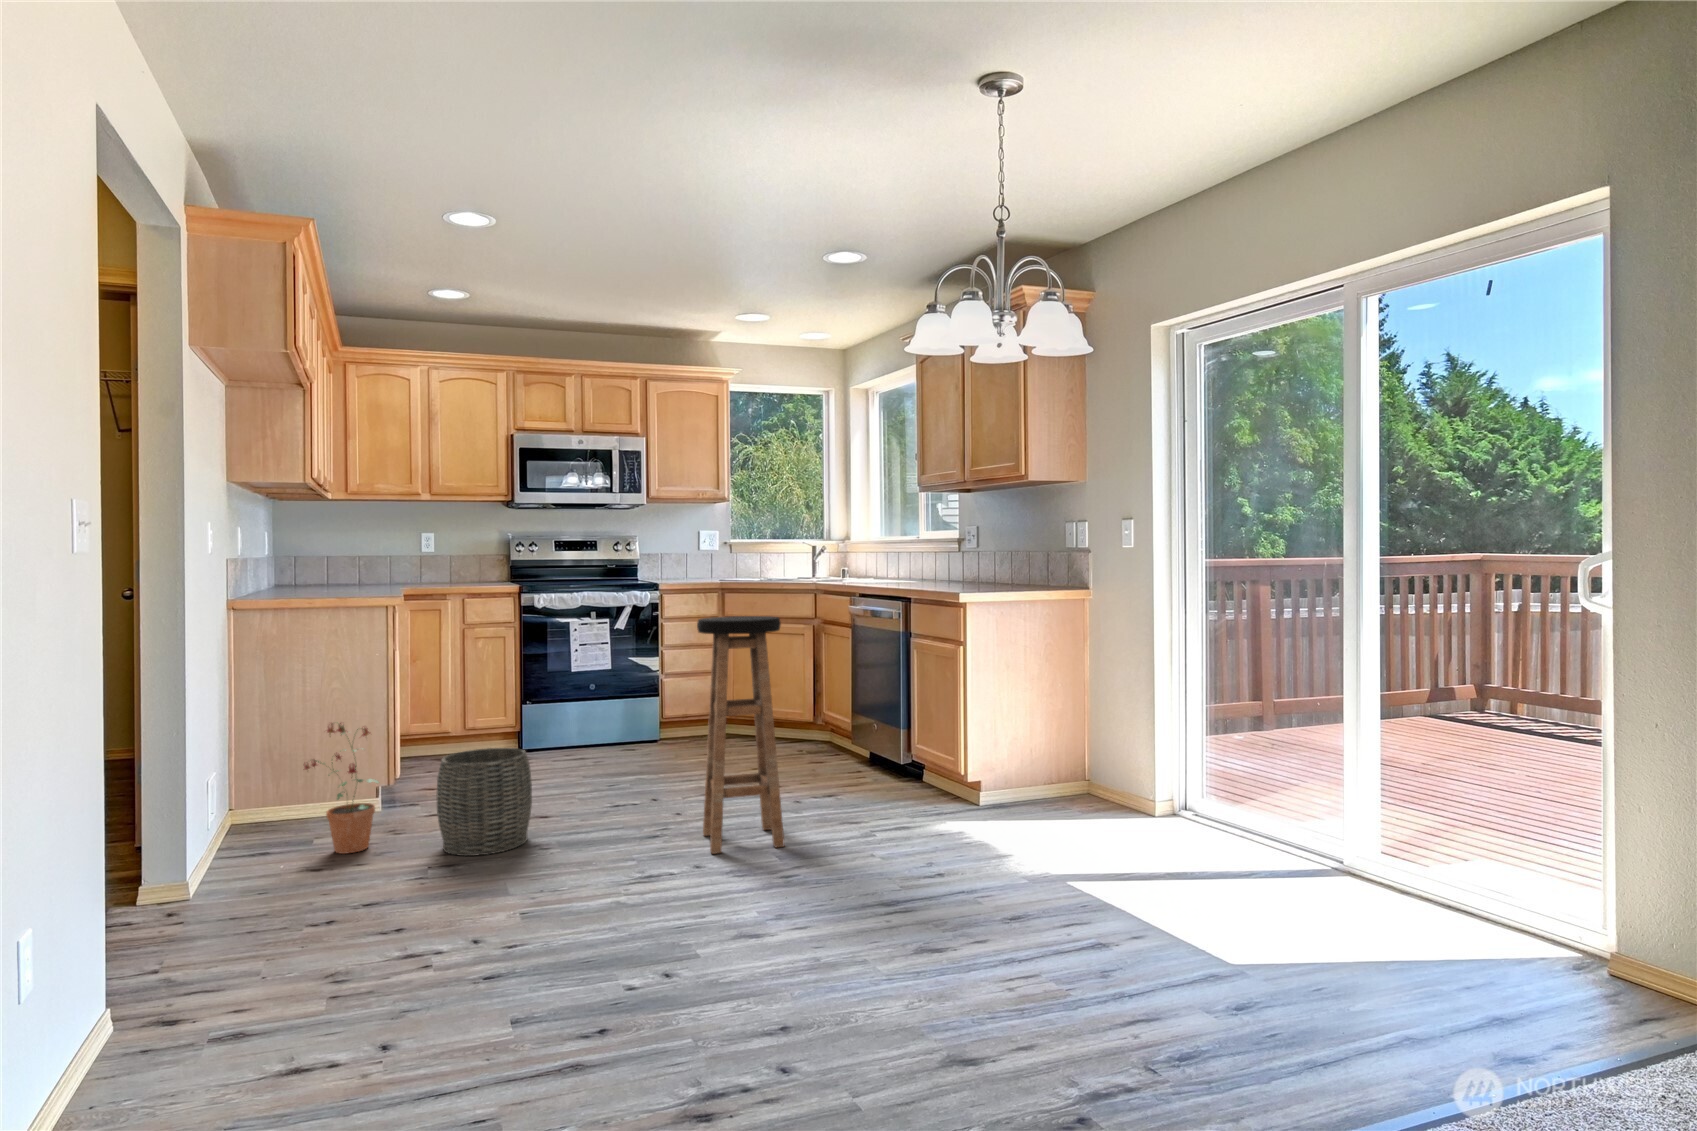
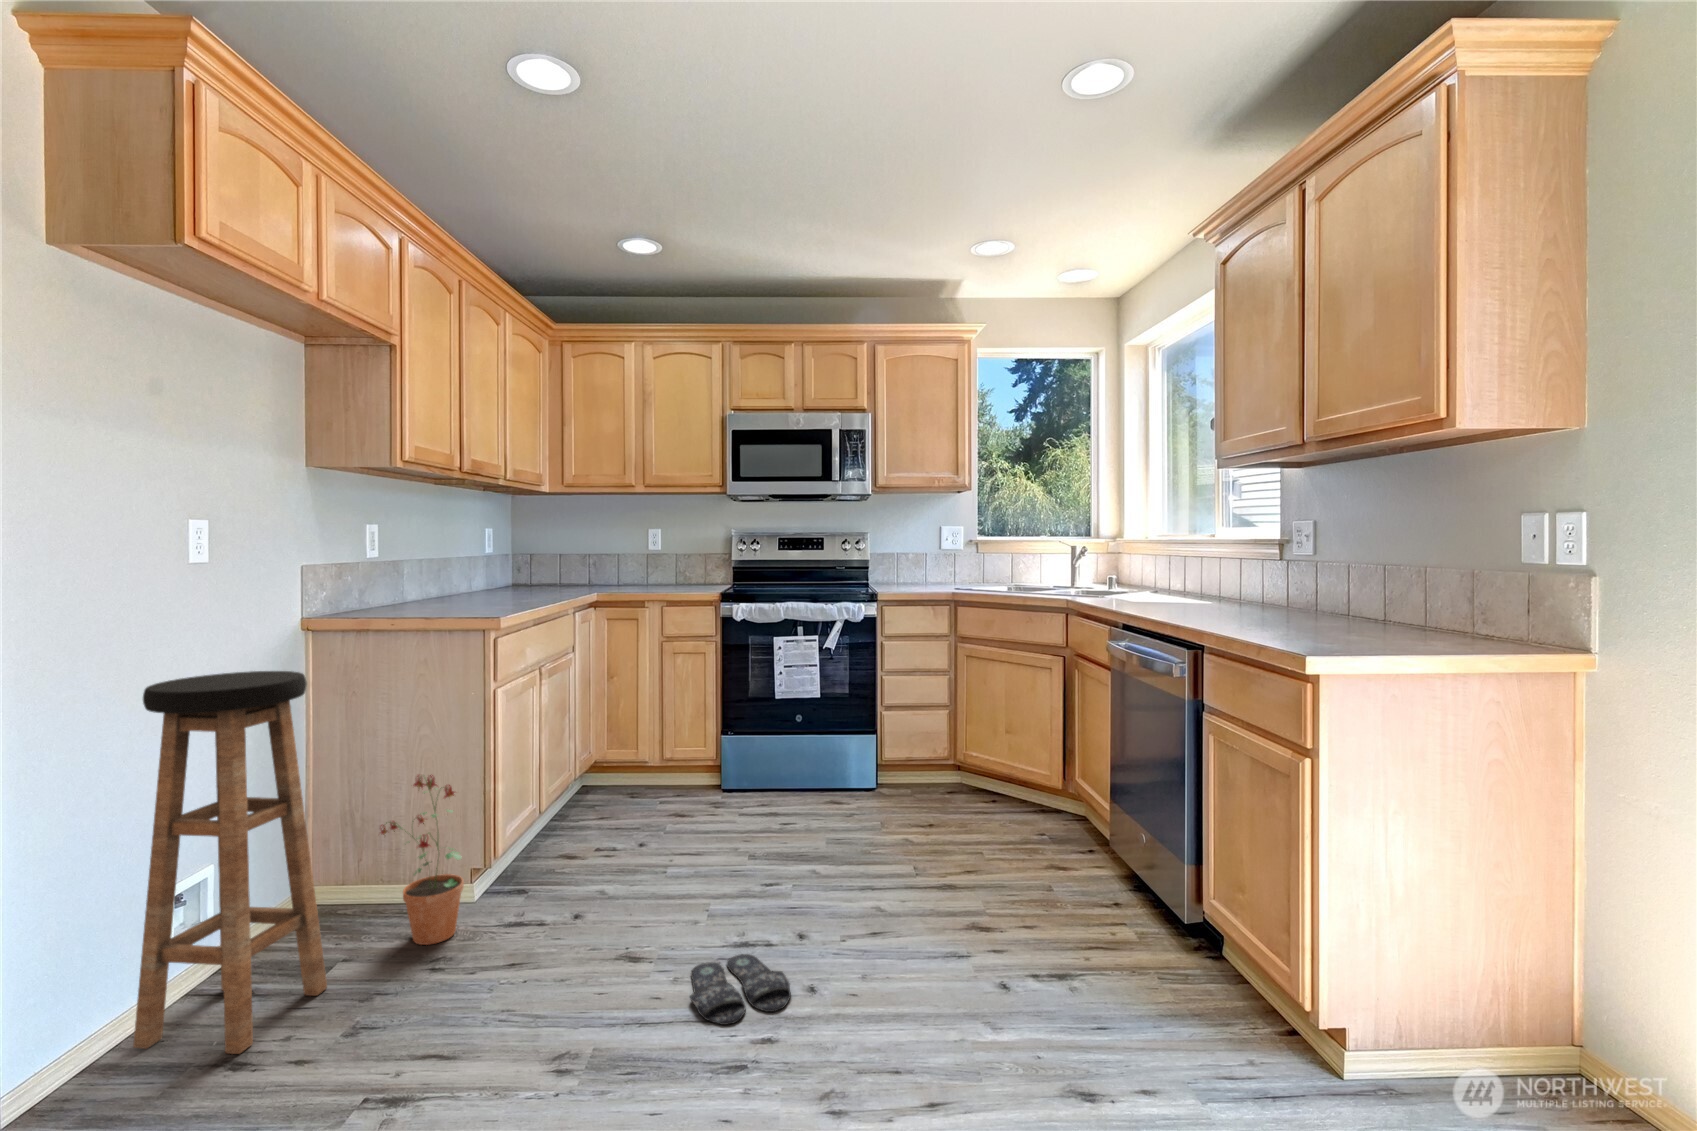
bar stool: present [697,616,784,854] -> present [133,671,327,1054]
woven basket: present [437,748,532,856] -> none [511,823,637,988]
slippers: none [581,827,660,851] -> present [690,954,791,1025]

